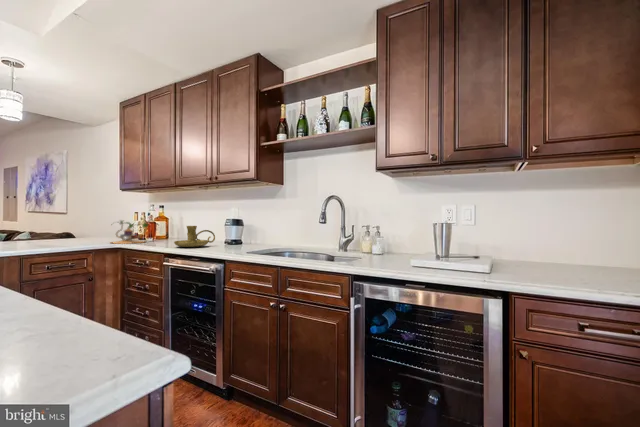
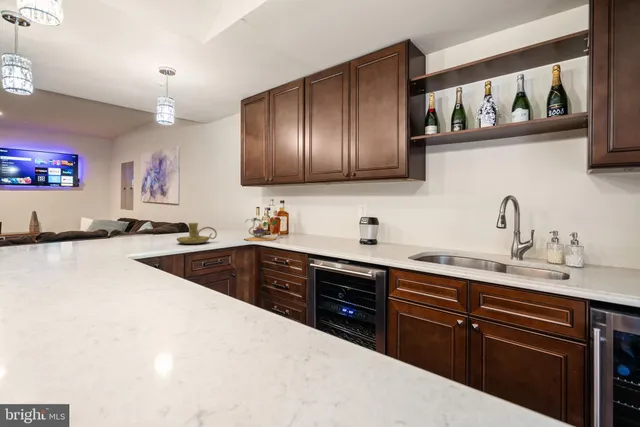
candle holder: present [174,226,215,247] -> present [177,223,217,244]

